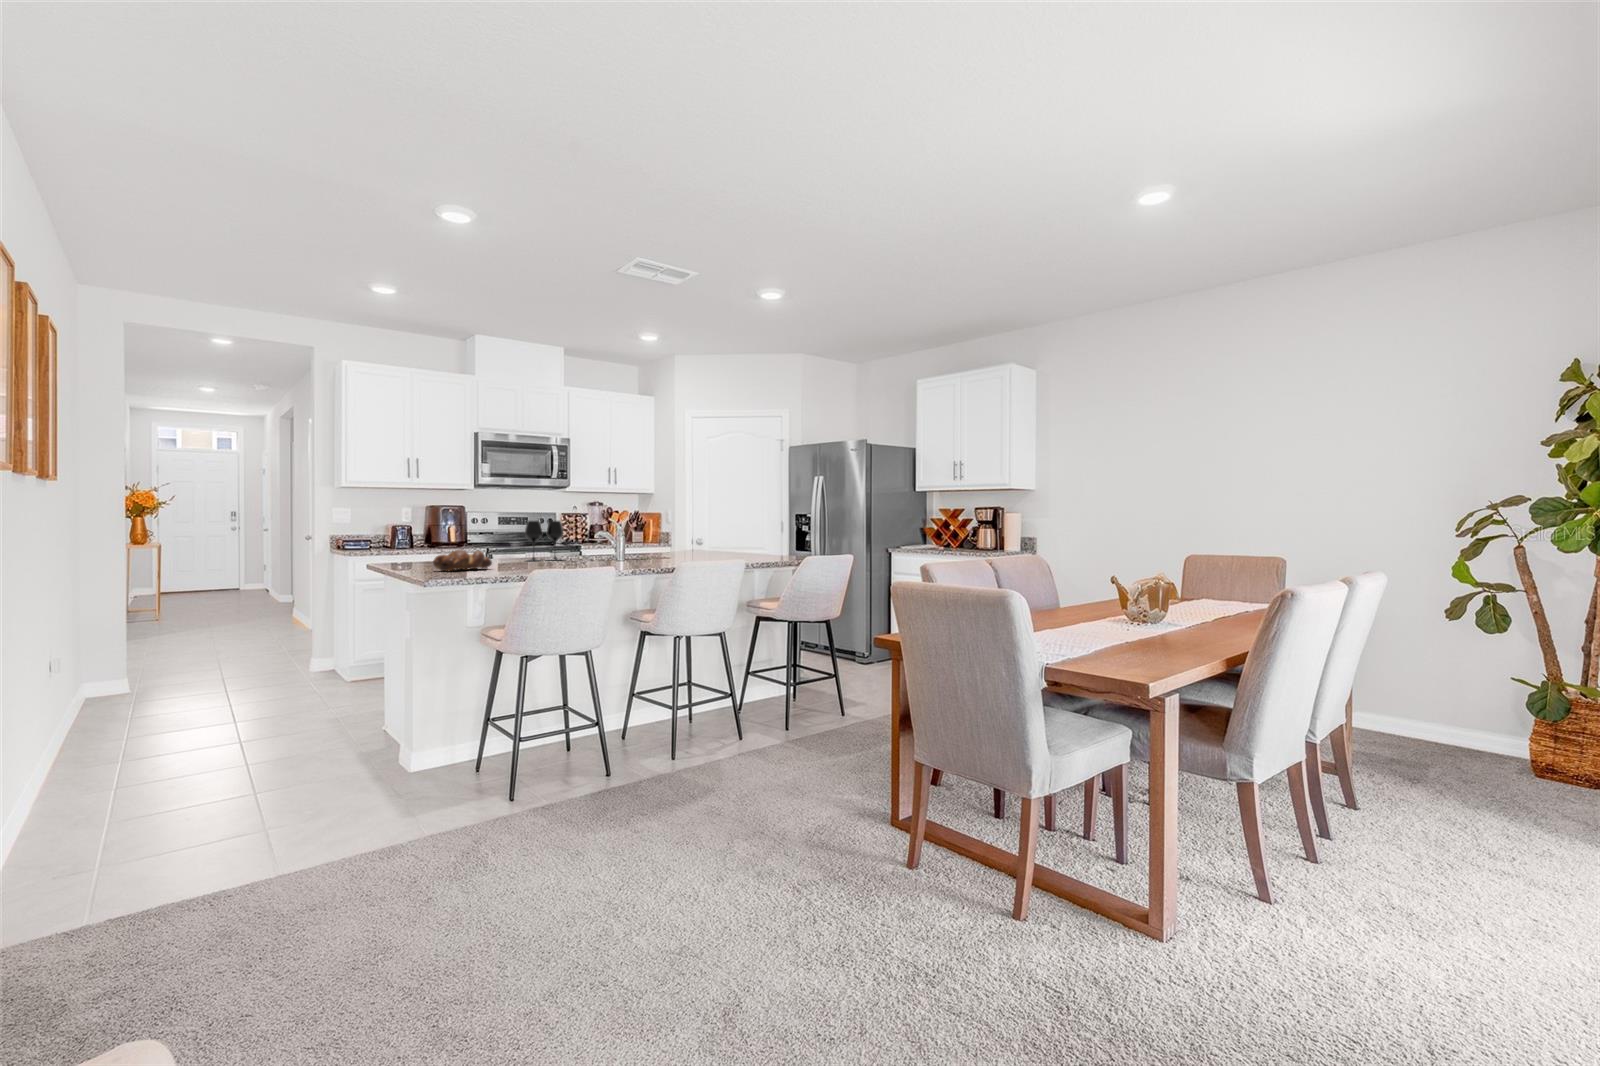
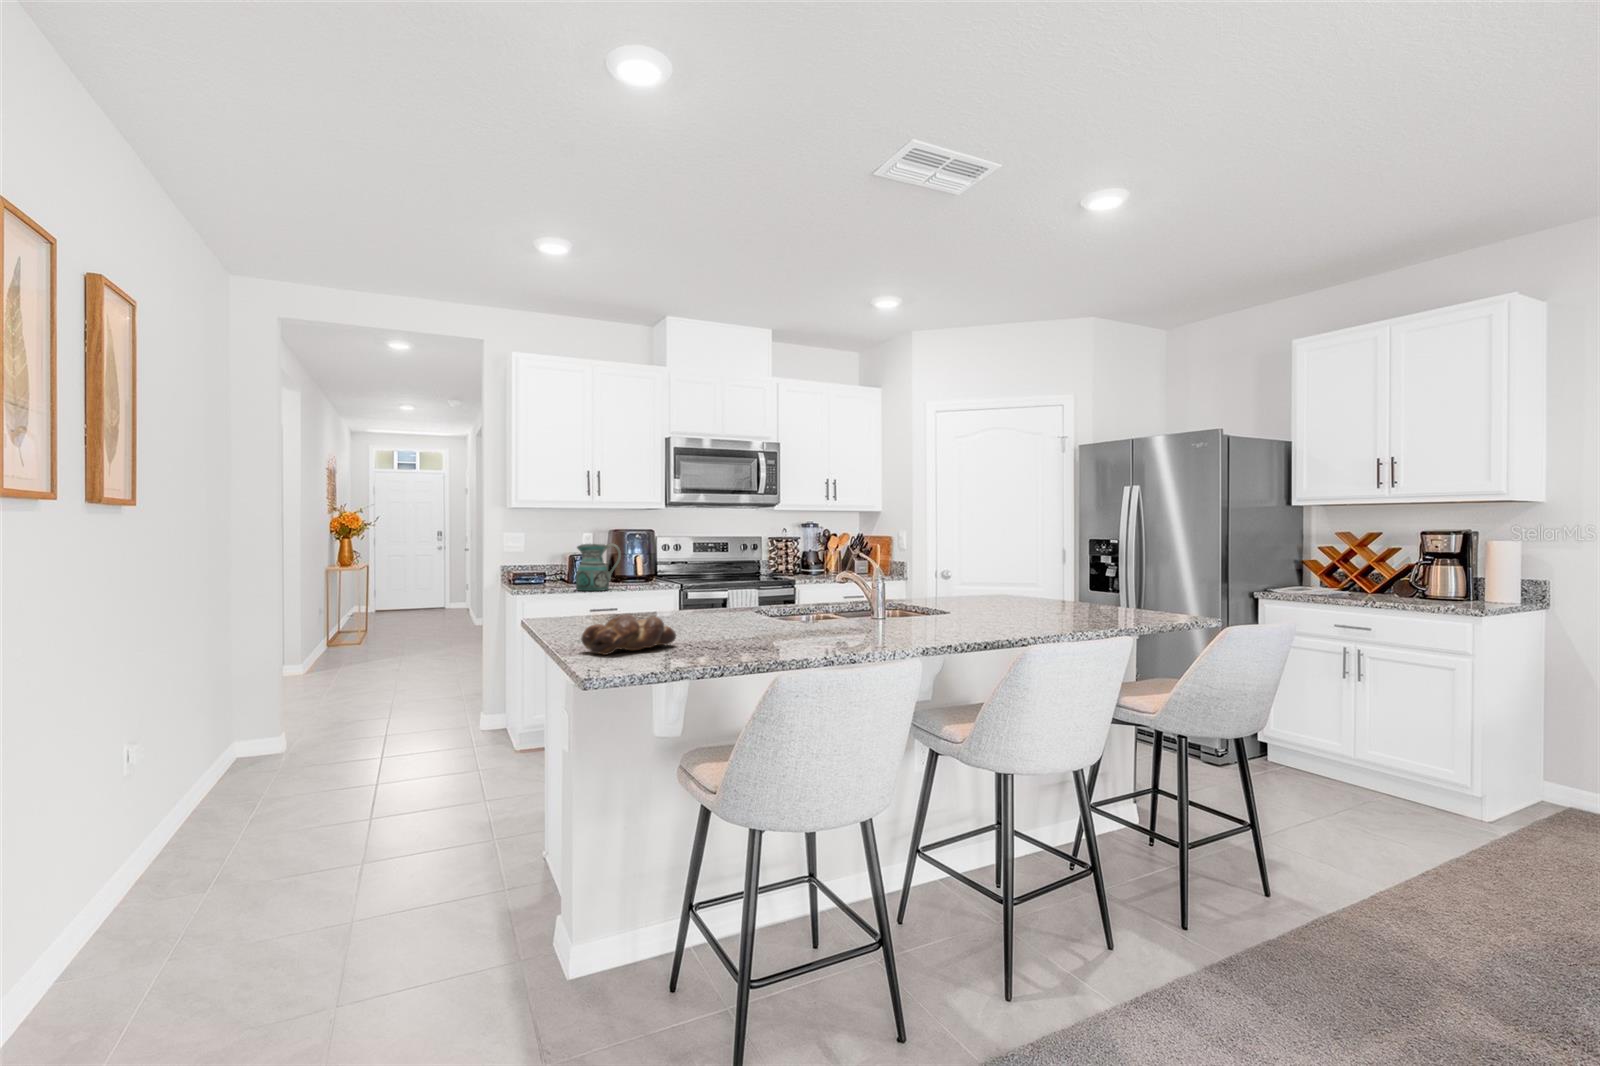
ceramic pitcher: none [402,516,440,552] -> present [576,543,621,591]
wine glass: present [525,521,563,561] -> none [727,557,783,620]

